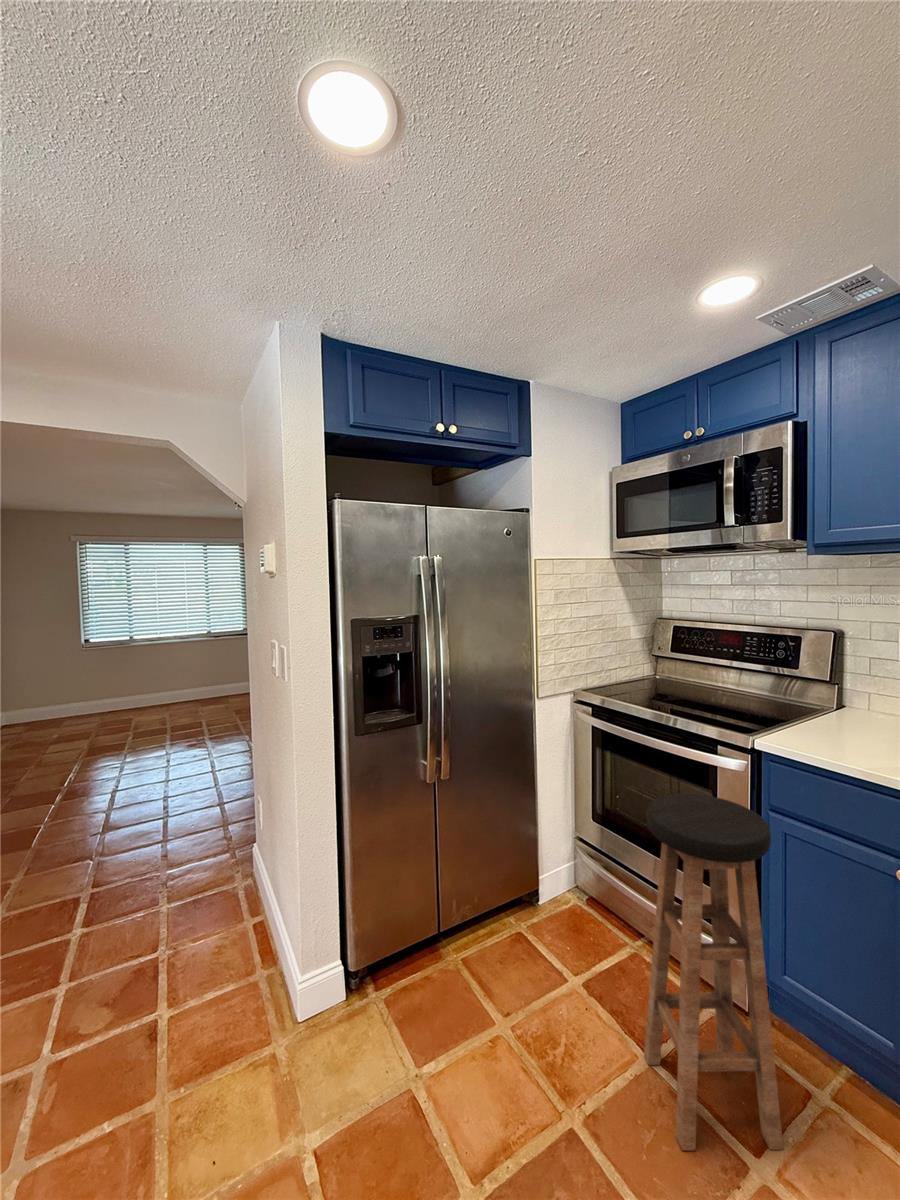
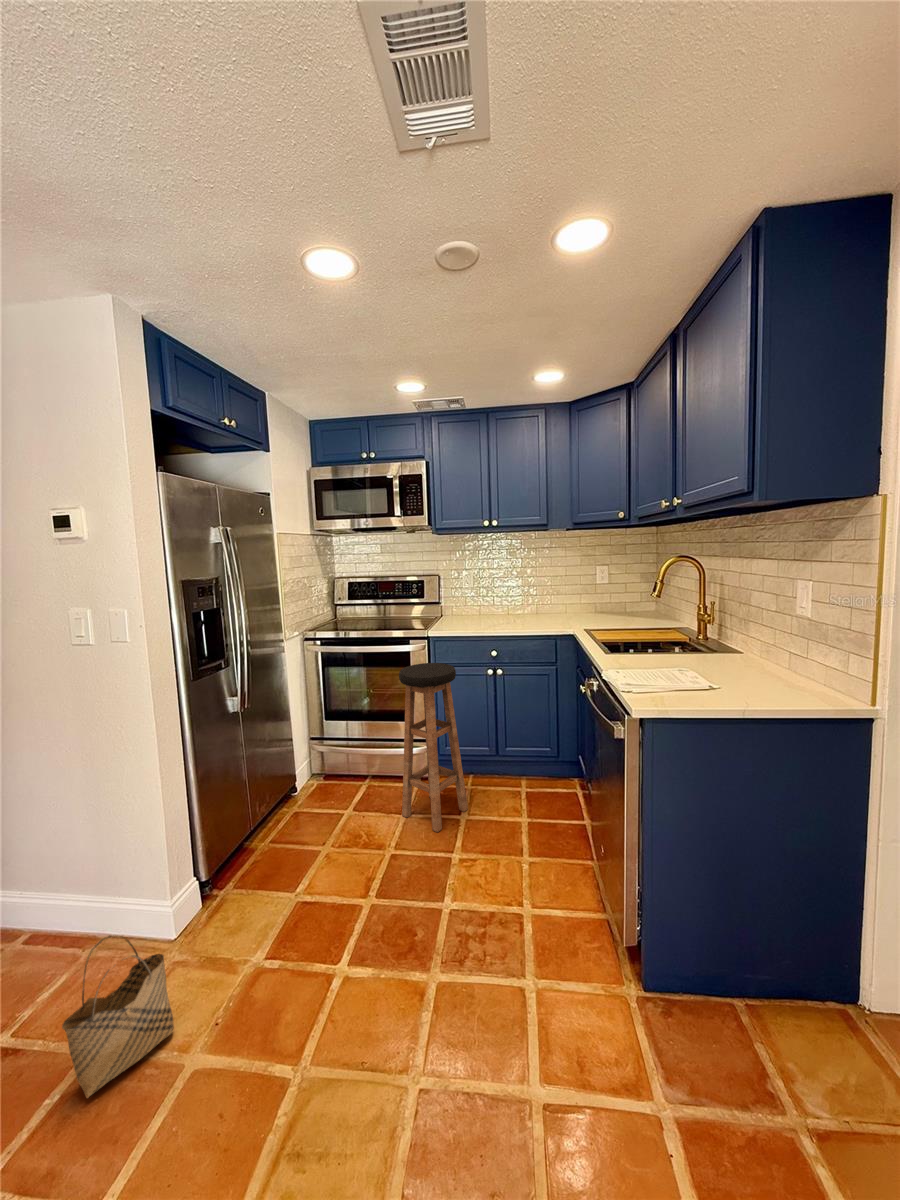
woven basket: none [117,988,221,1154] -> present [62,936,174,1098]

